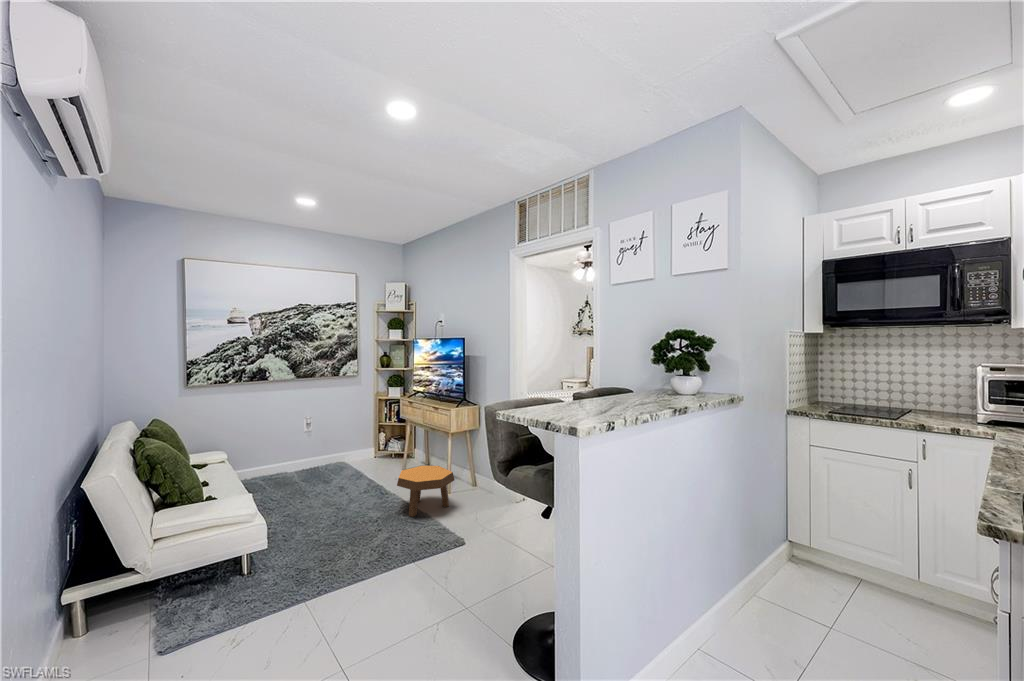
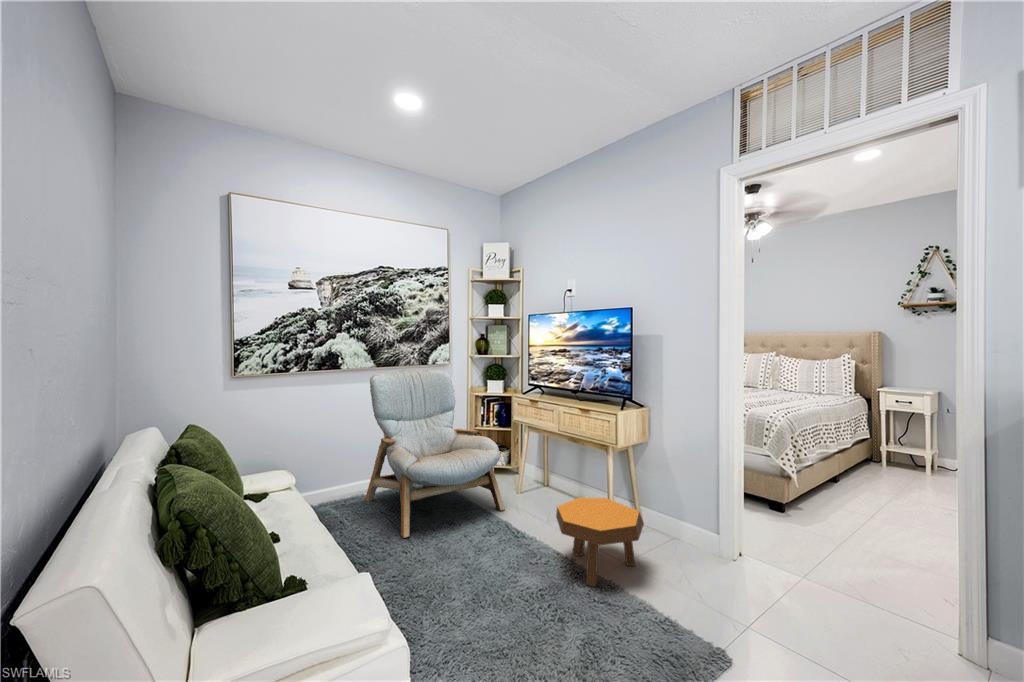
armchair: none [286,380,384,495] -> present [365,370,505,538]

